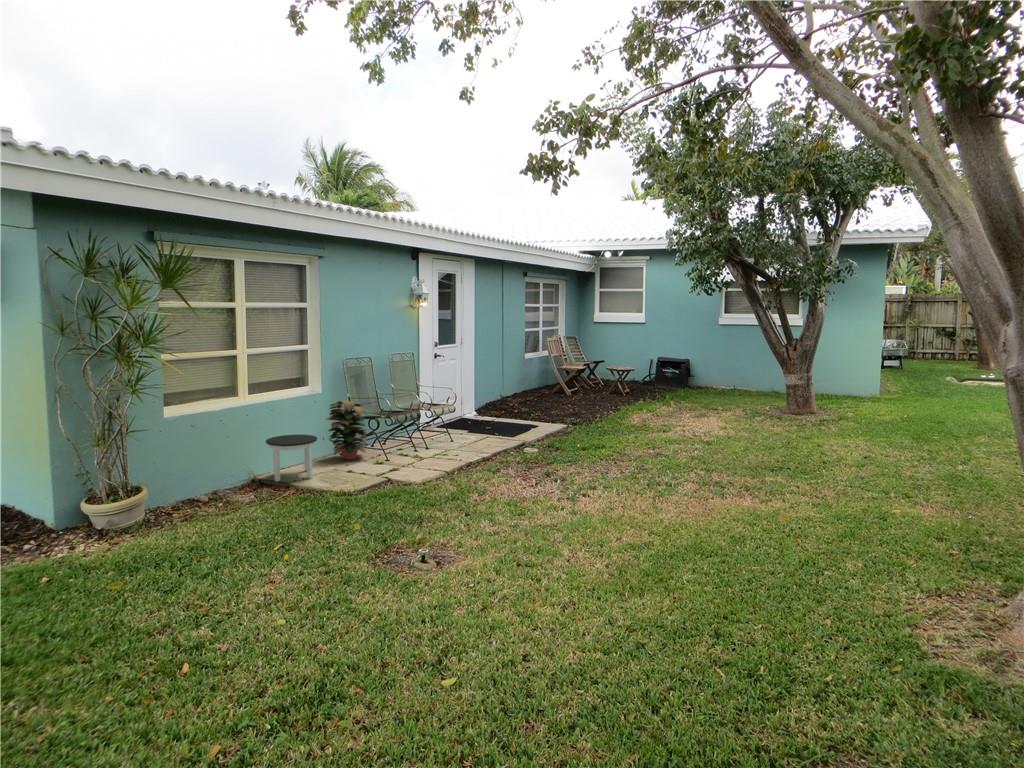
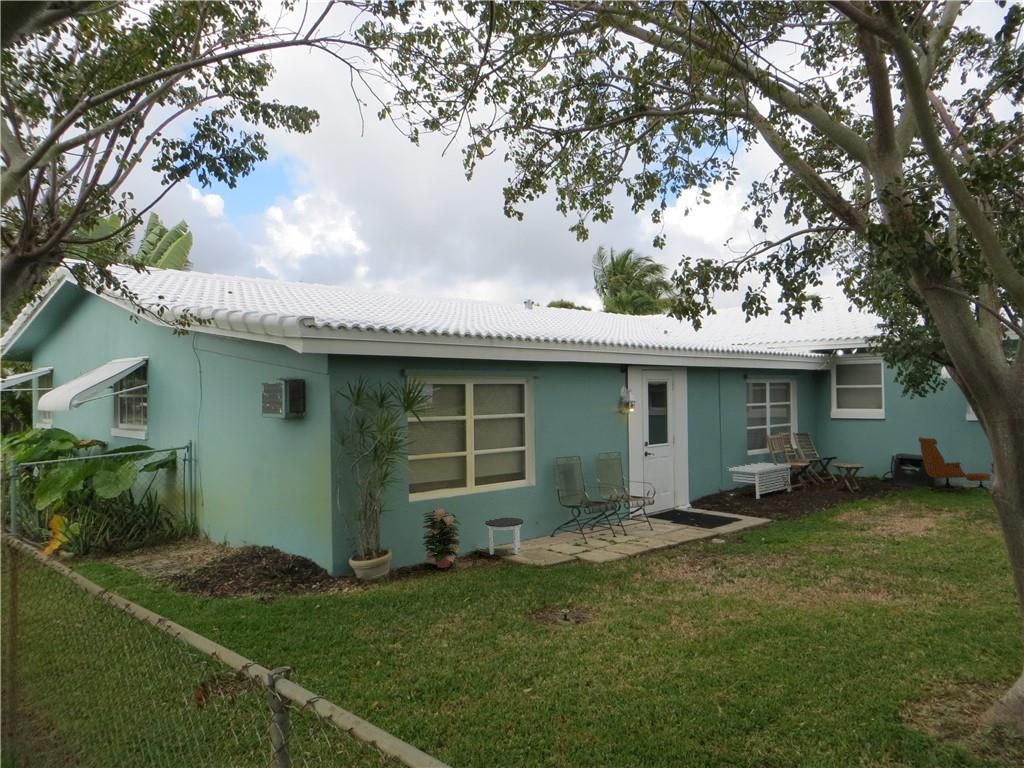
lounge chair: none [673,341,727,392] -> present [919,437,991,492]
storage bench: none [507,367,566,404] -> present [727,462,791,499]
decorative plant: present [326,400,367,460] -> present [423,509,460,568]

